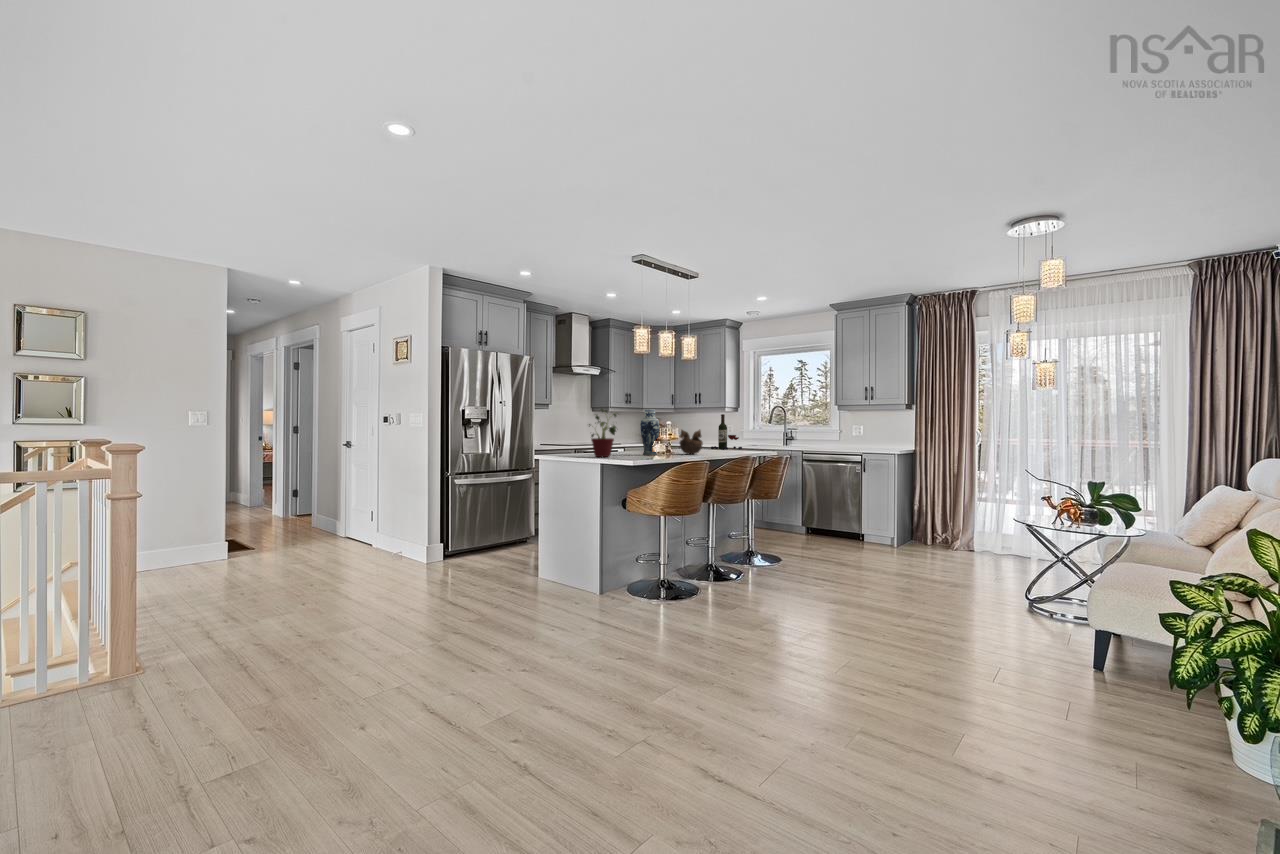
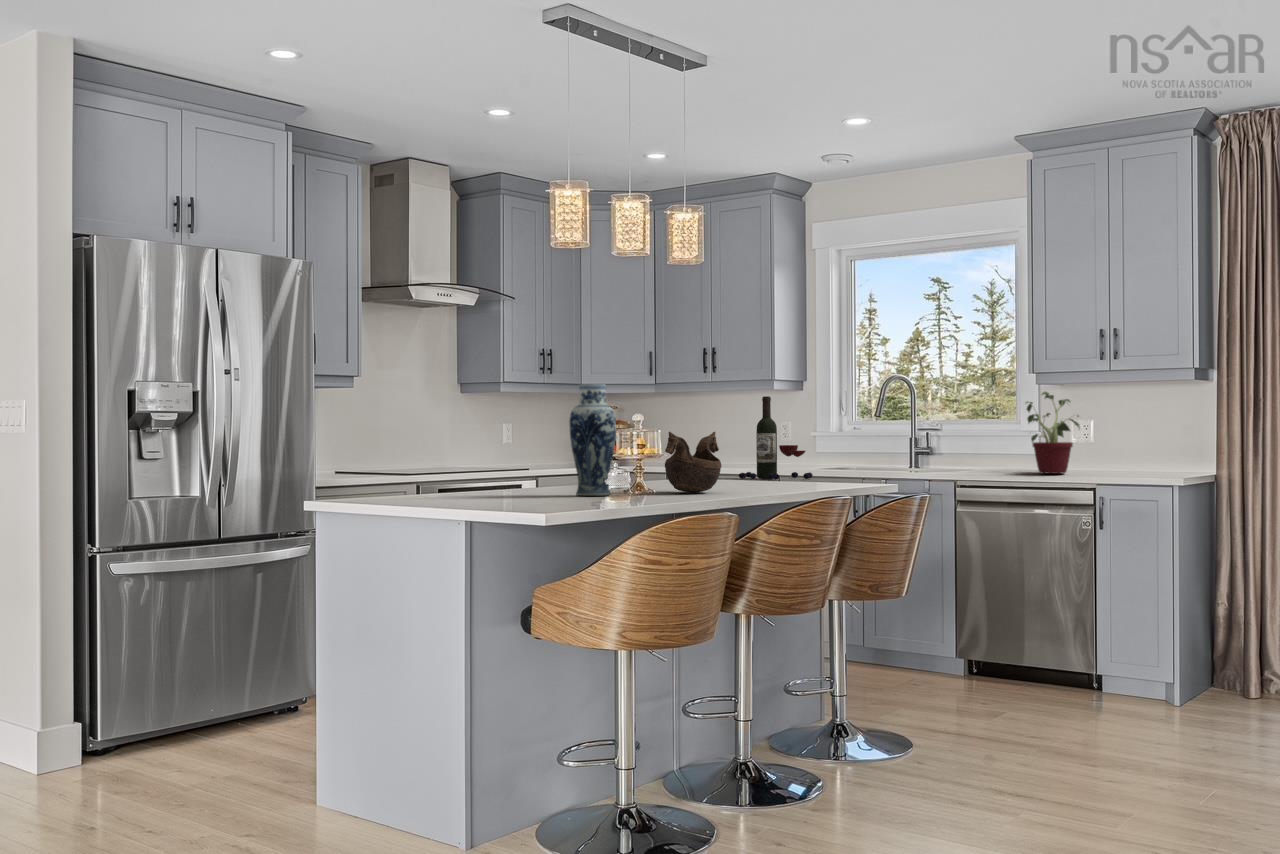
potted plant: present [589,409,616,457] -> present [1026,392,1080,474]

